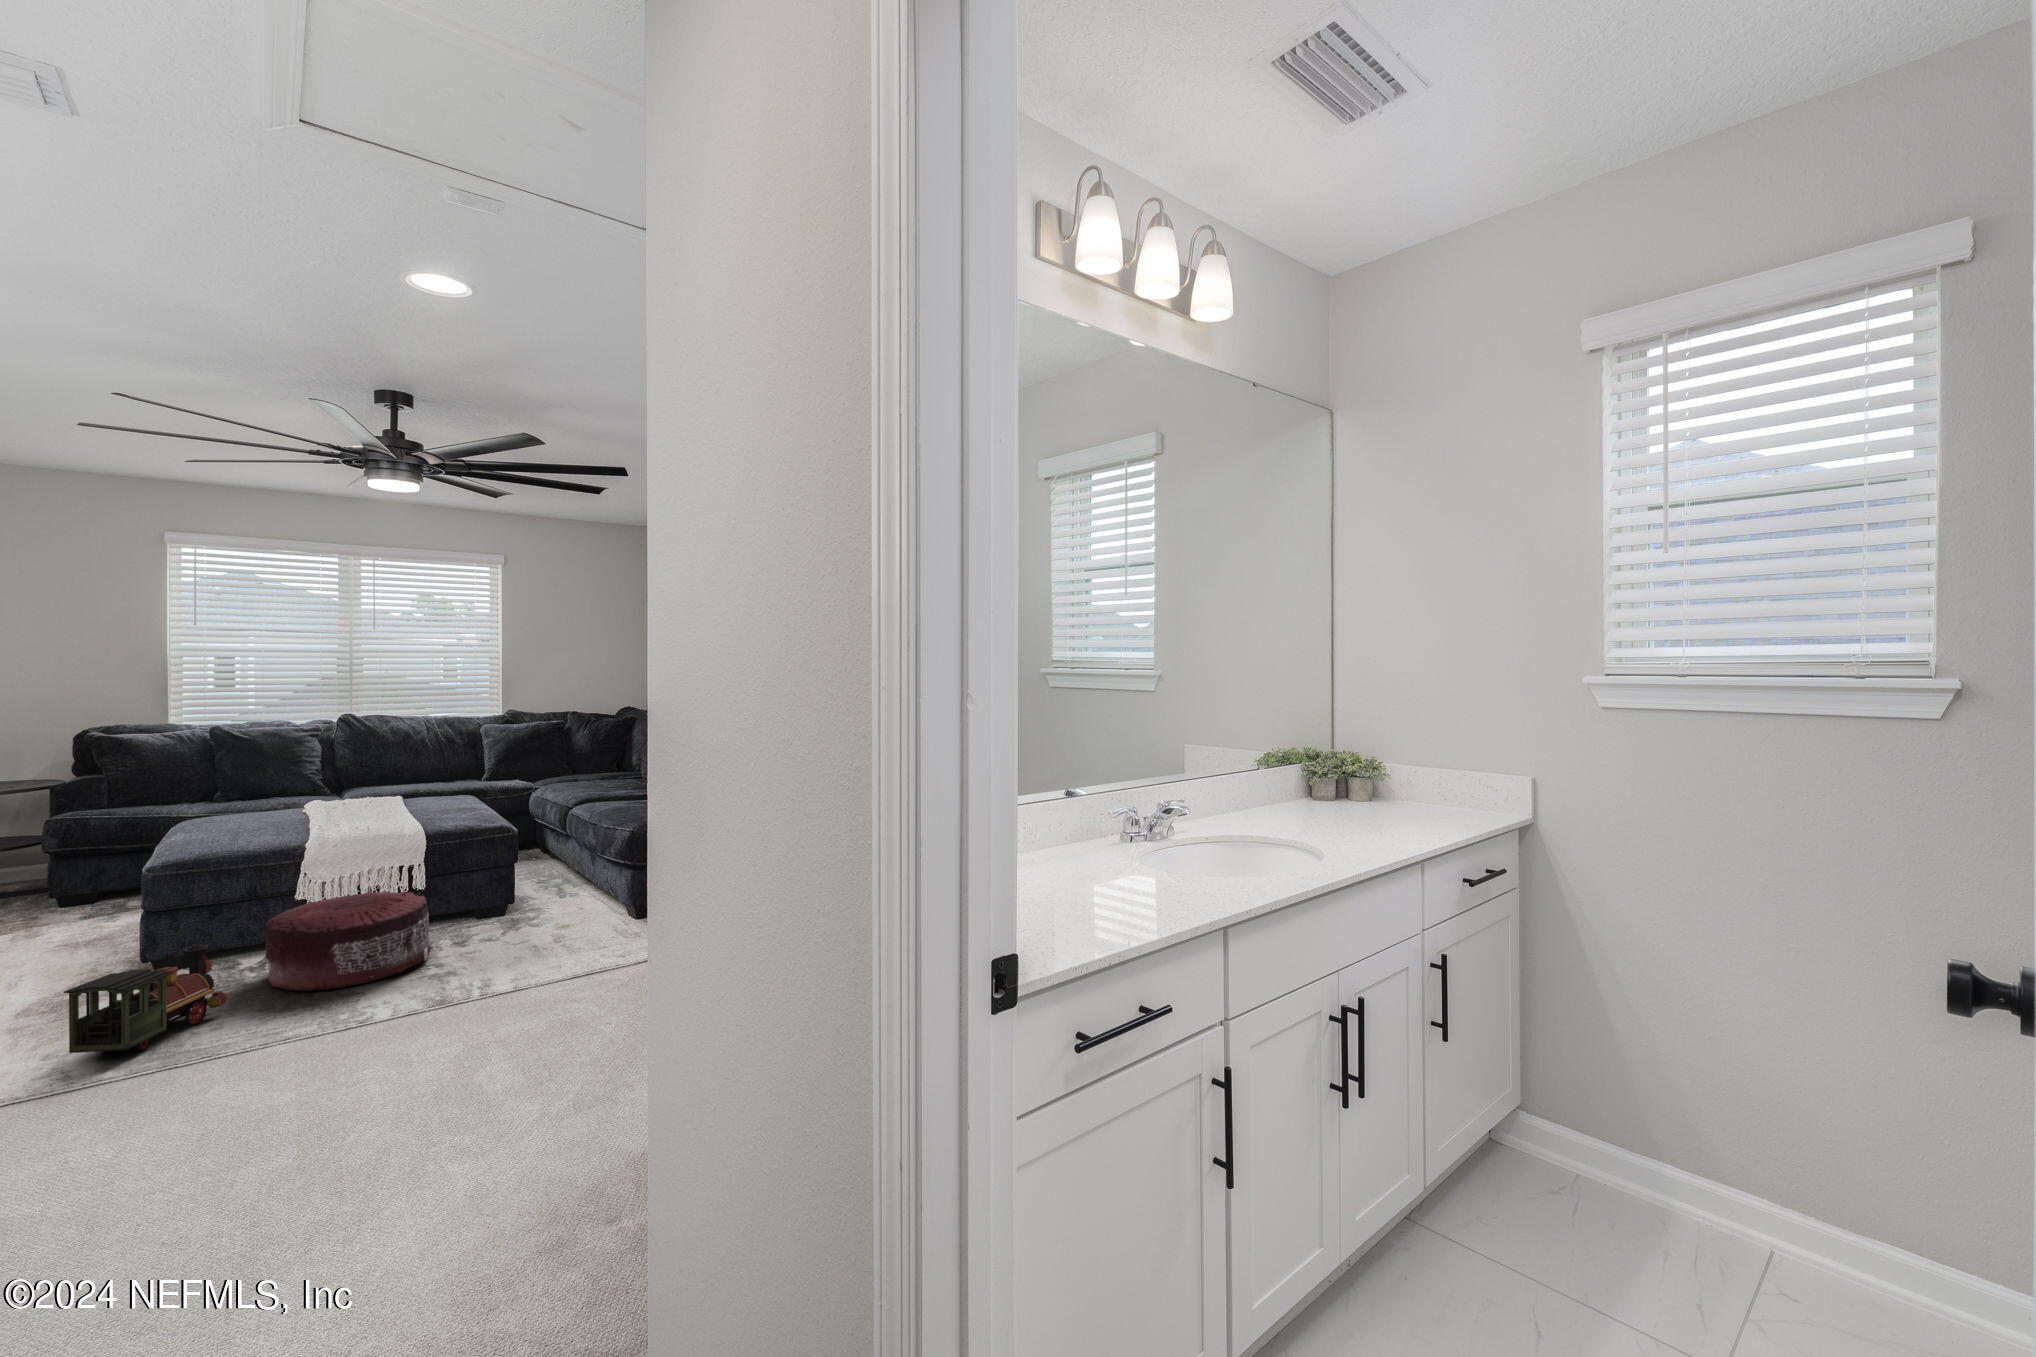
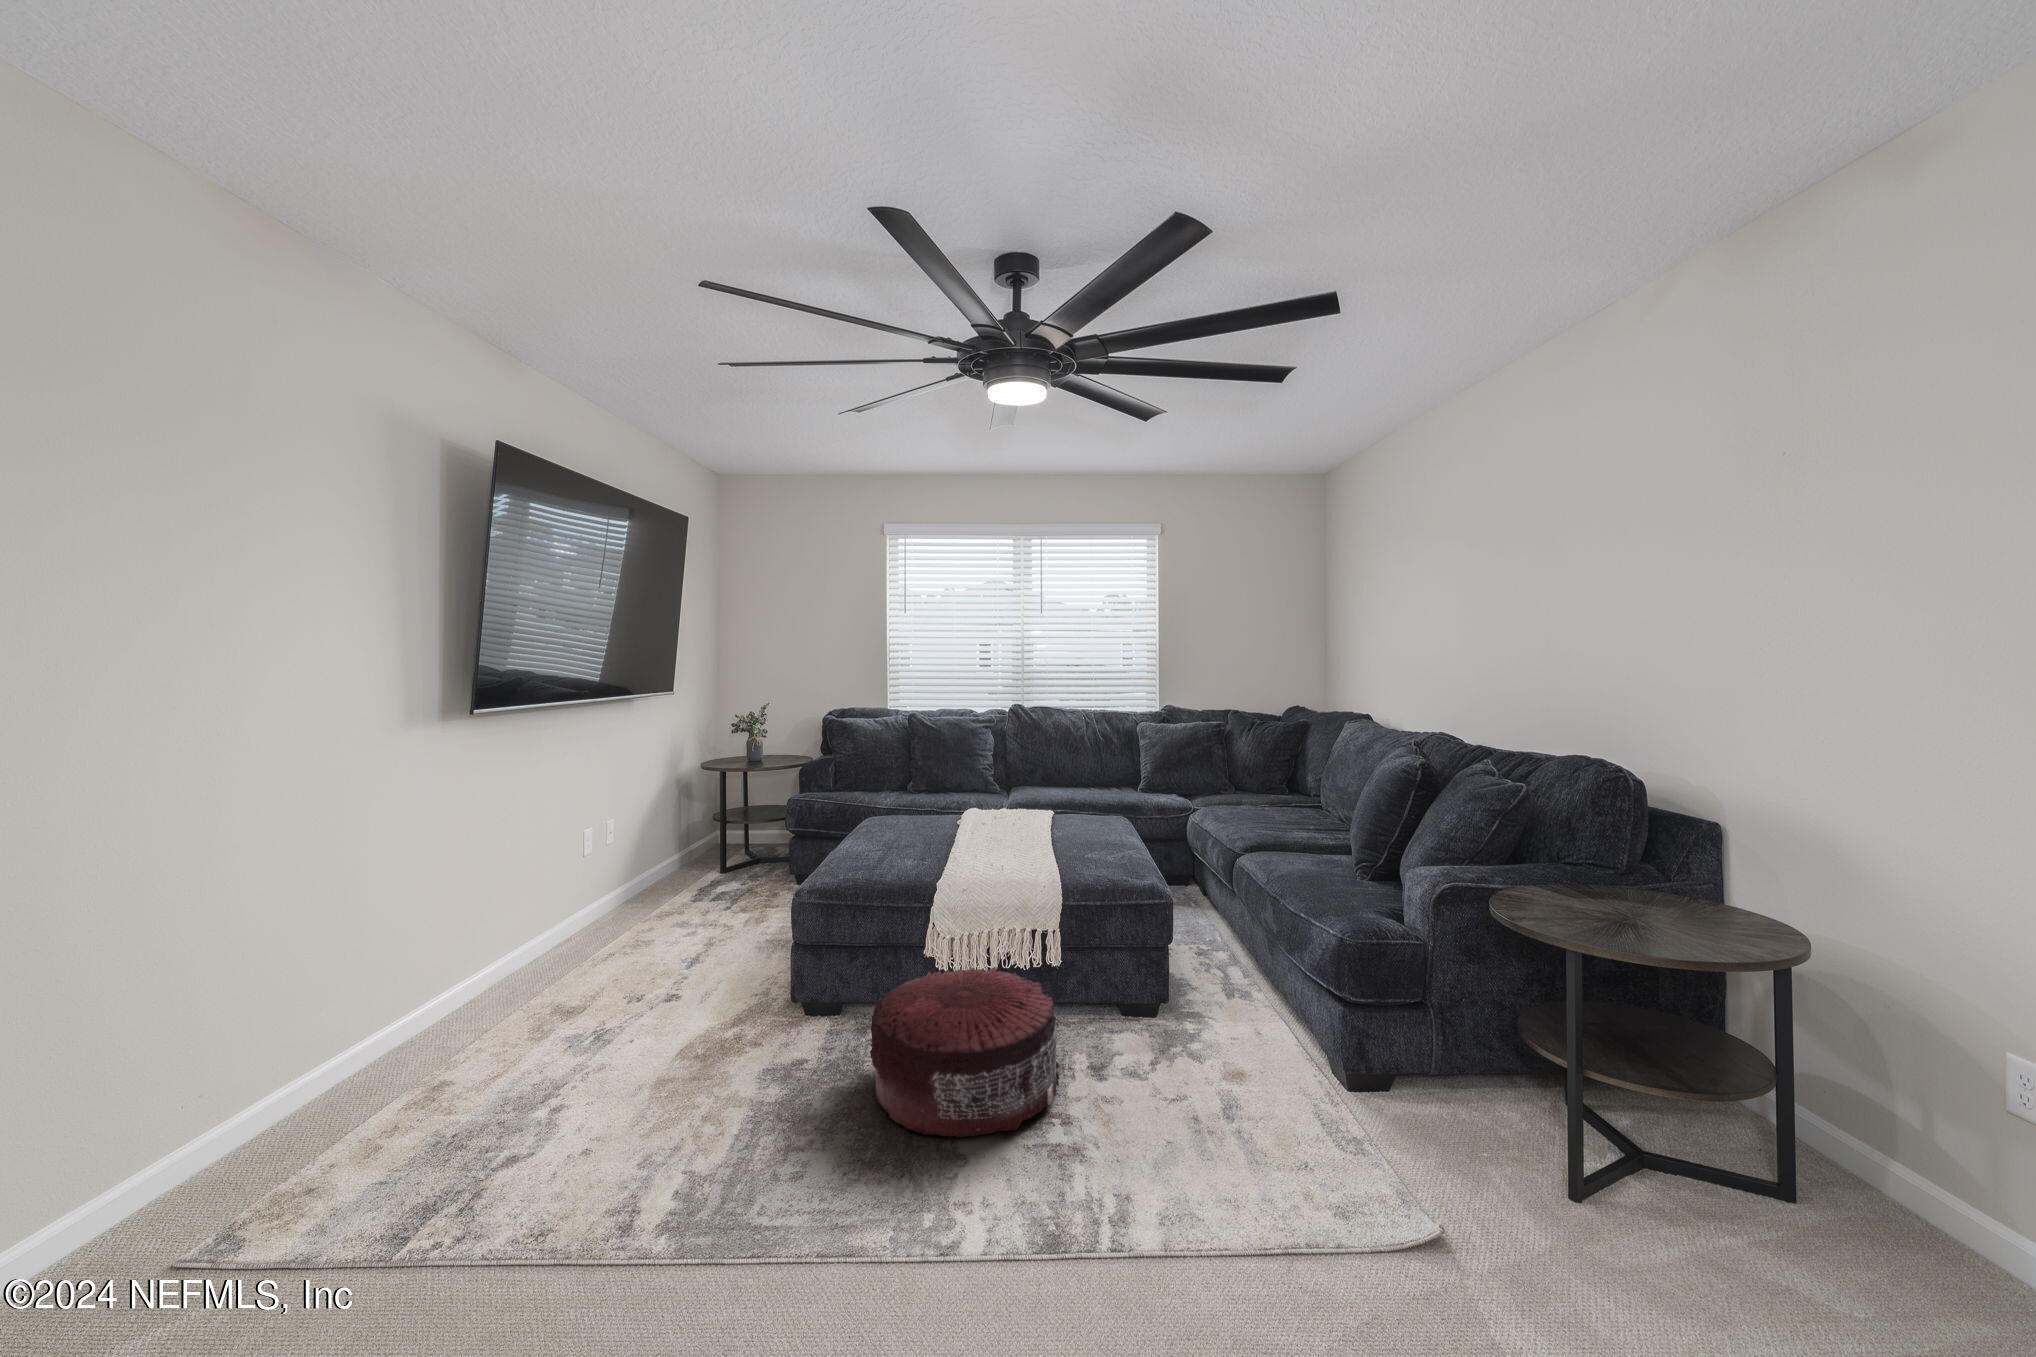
toy train: present [64,944,228,1053] -> none [625,1041,814,1219]

